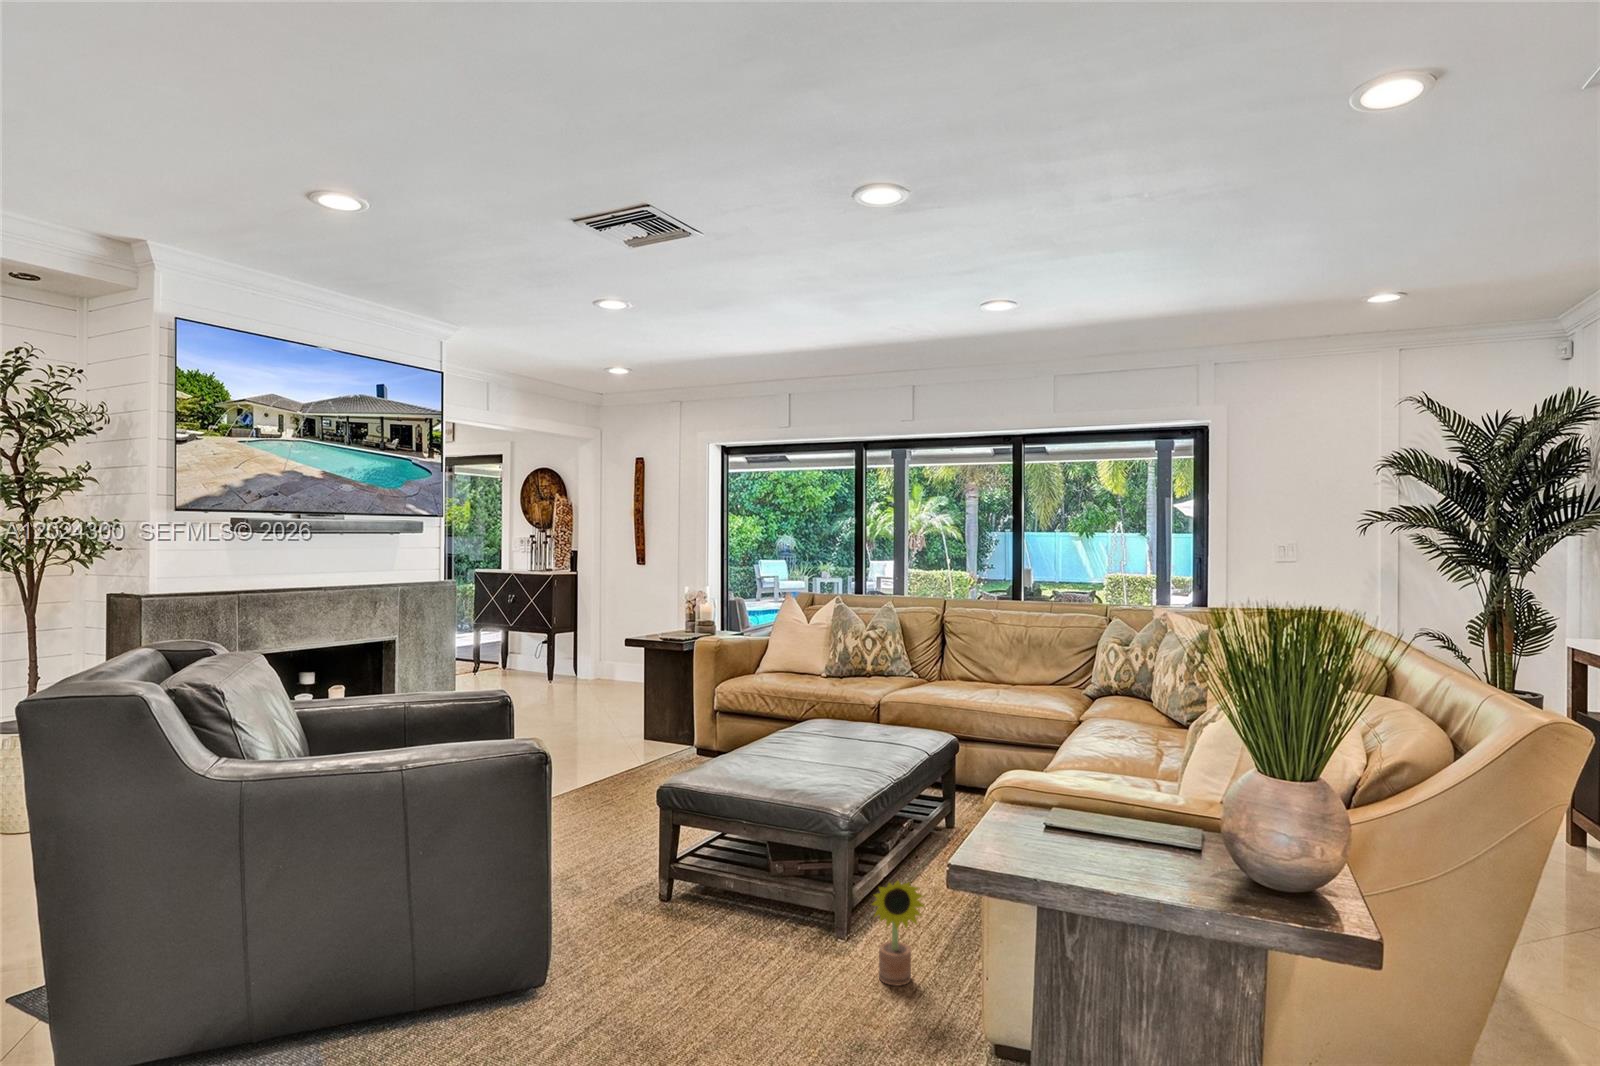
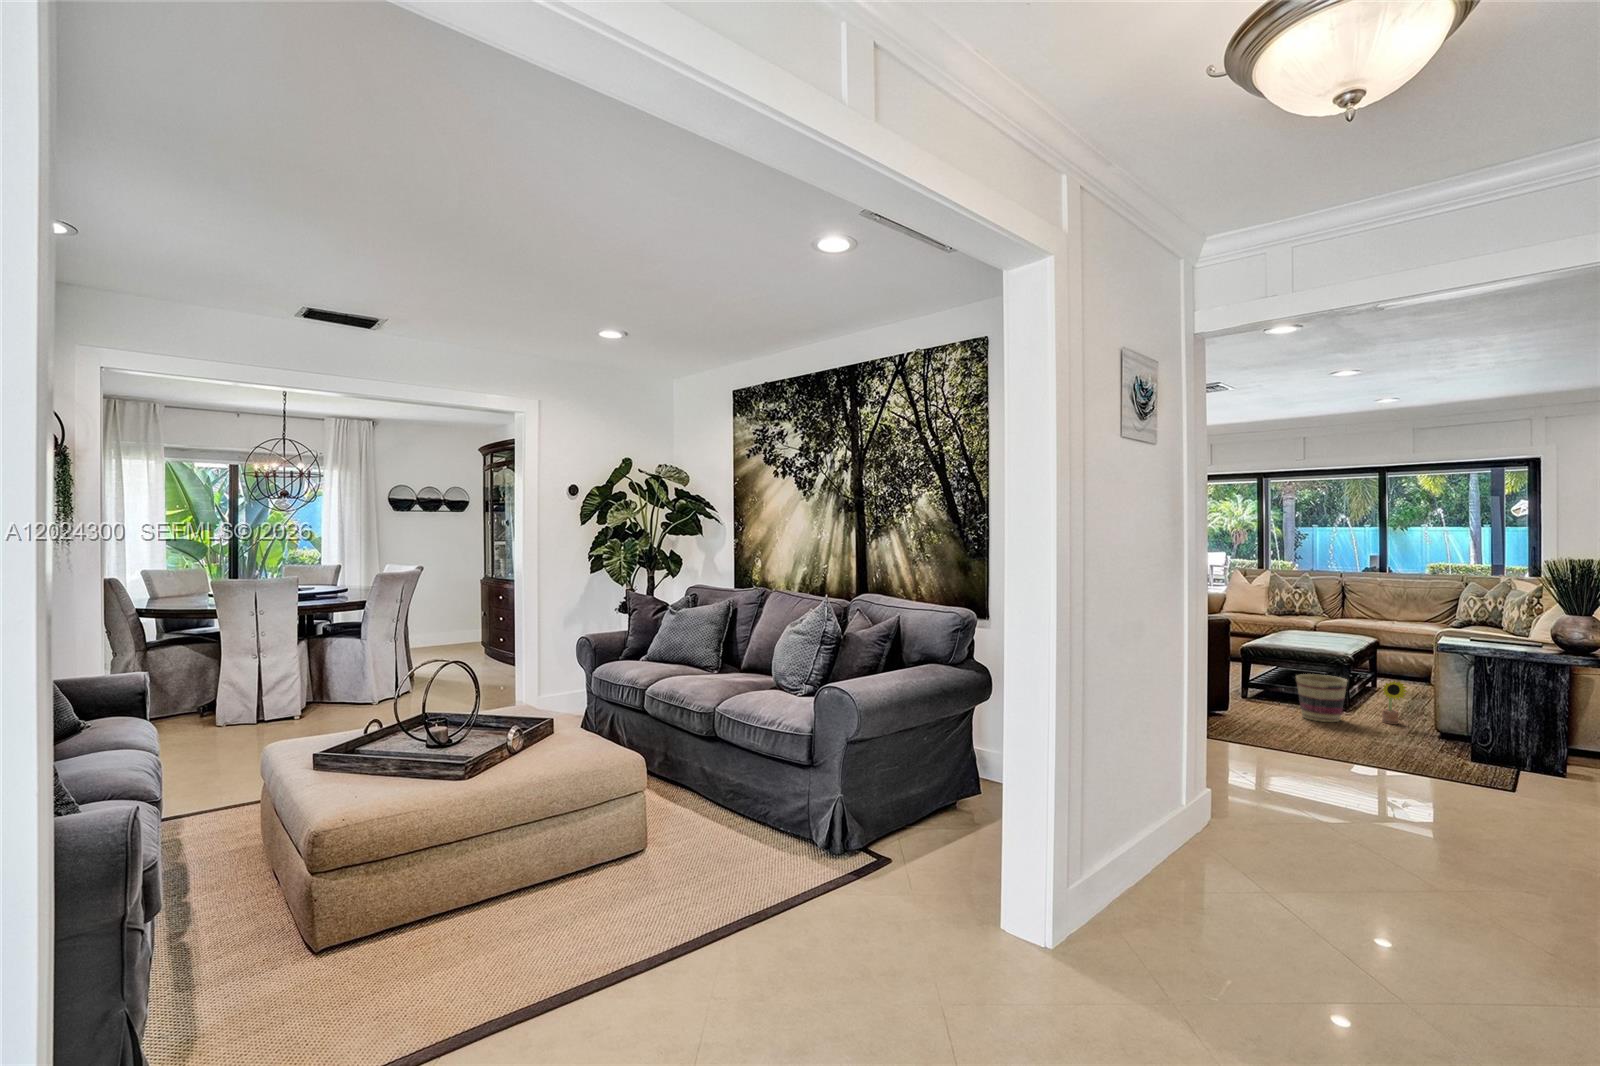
basket: none [694,856,802,996] -> present [1296,674,1347,722]

